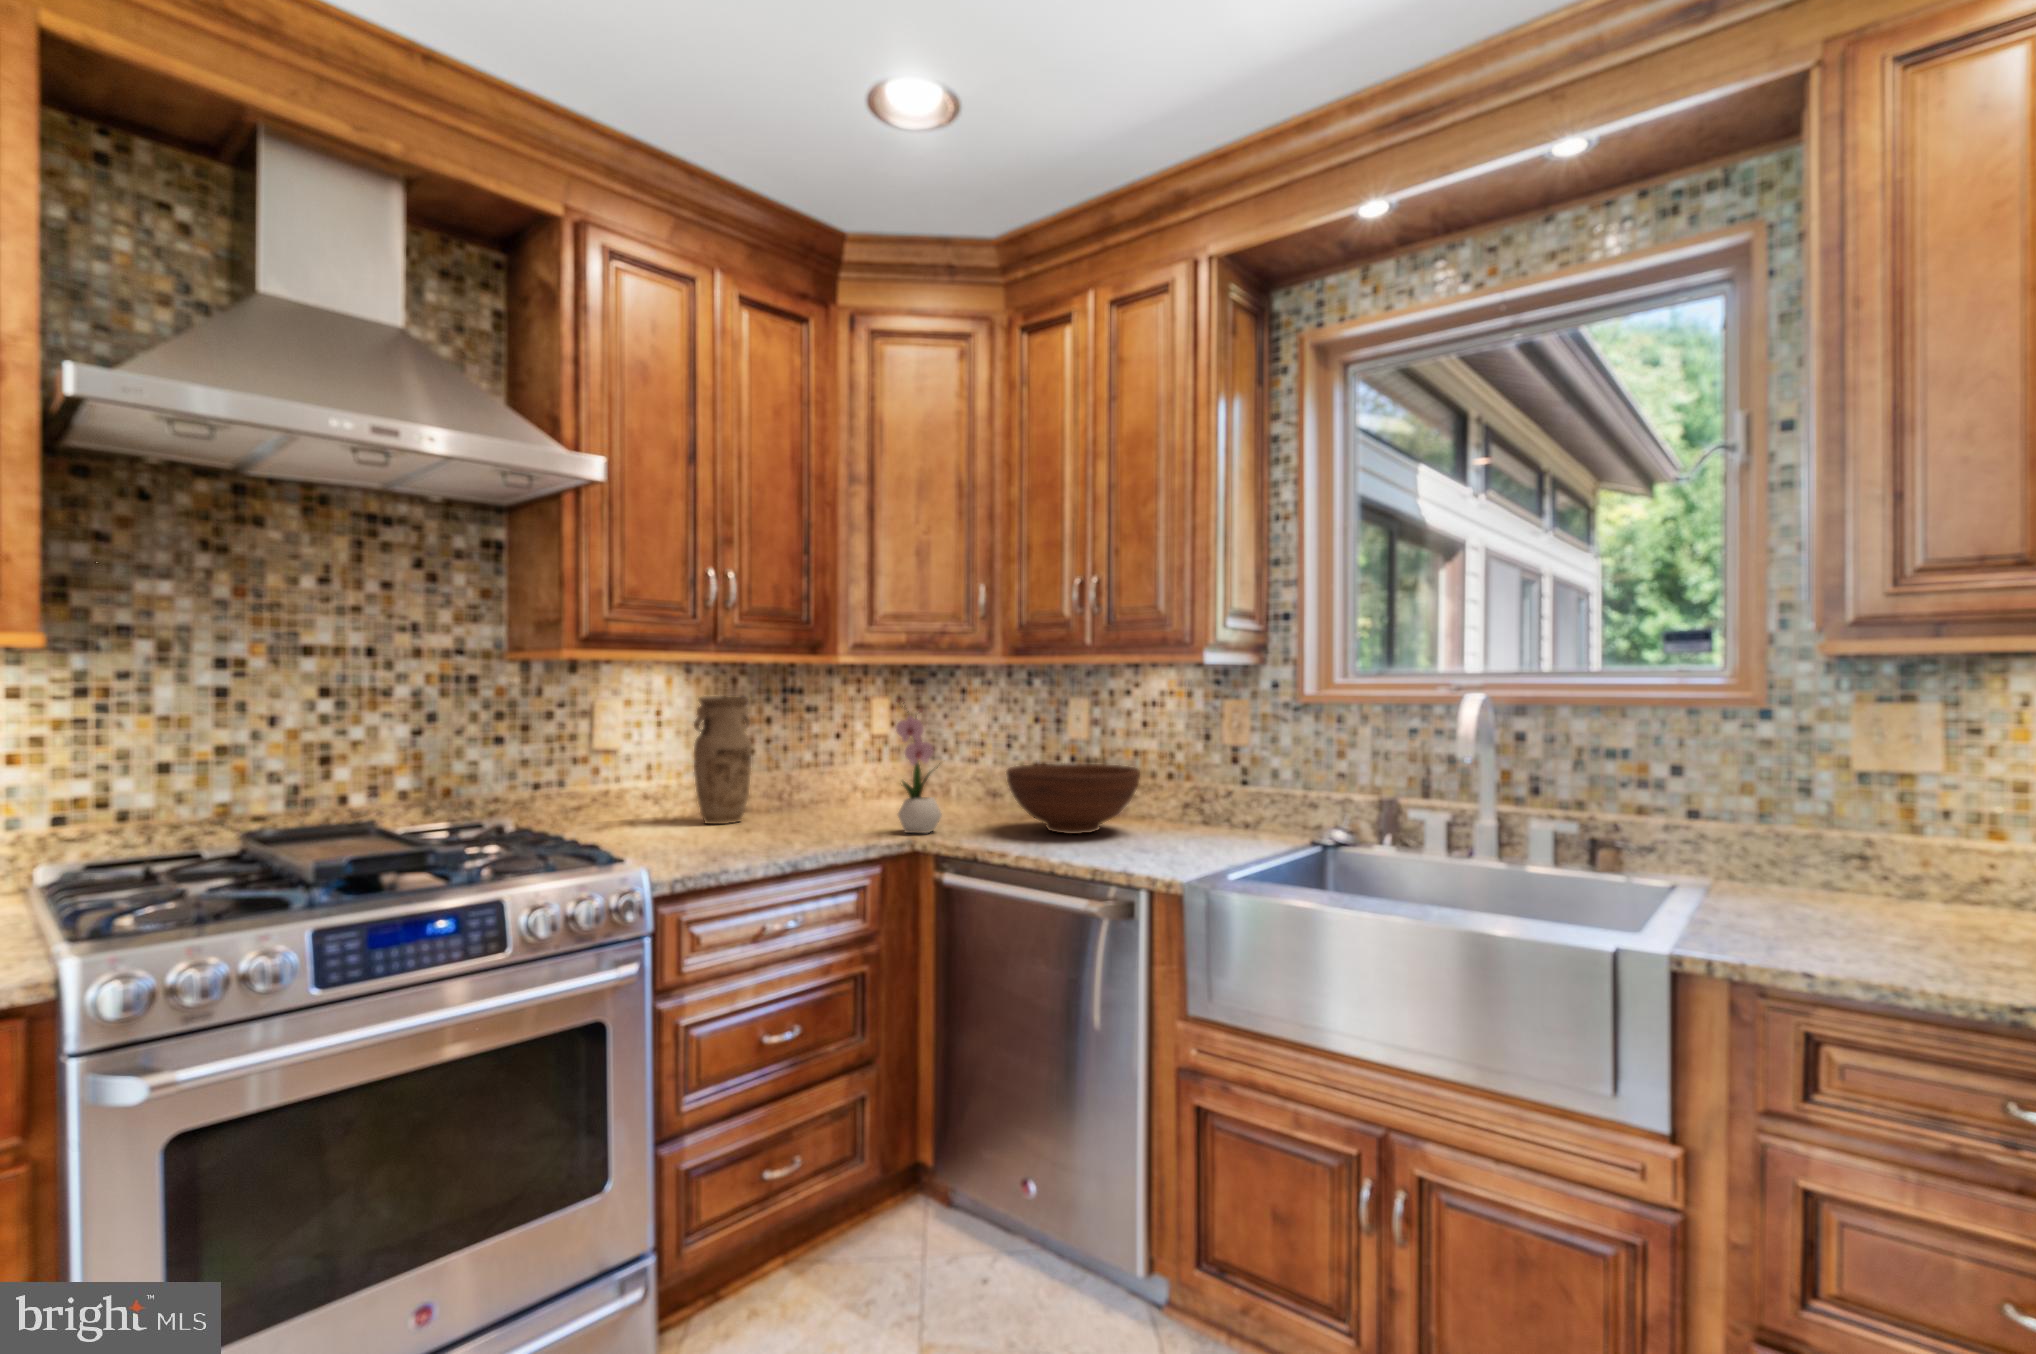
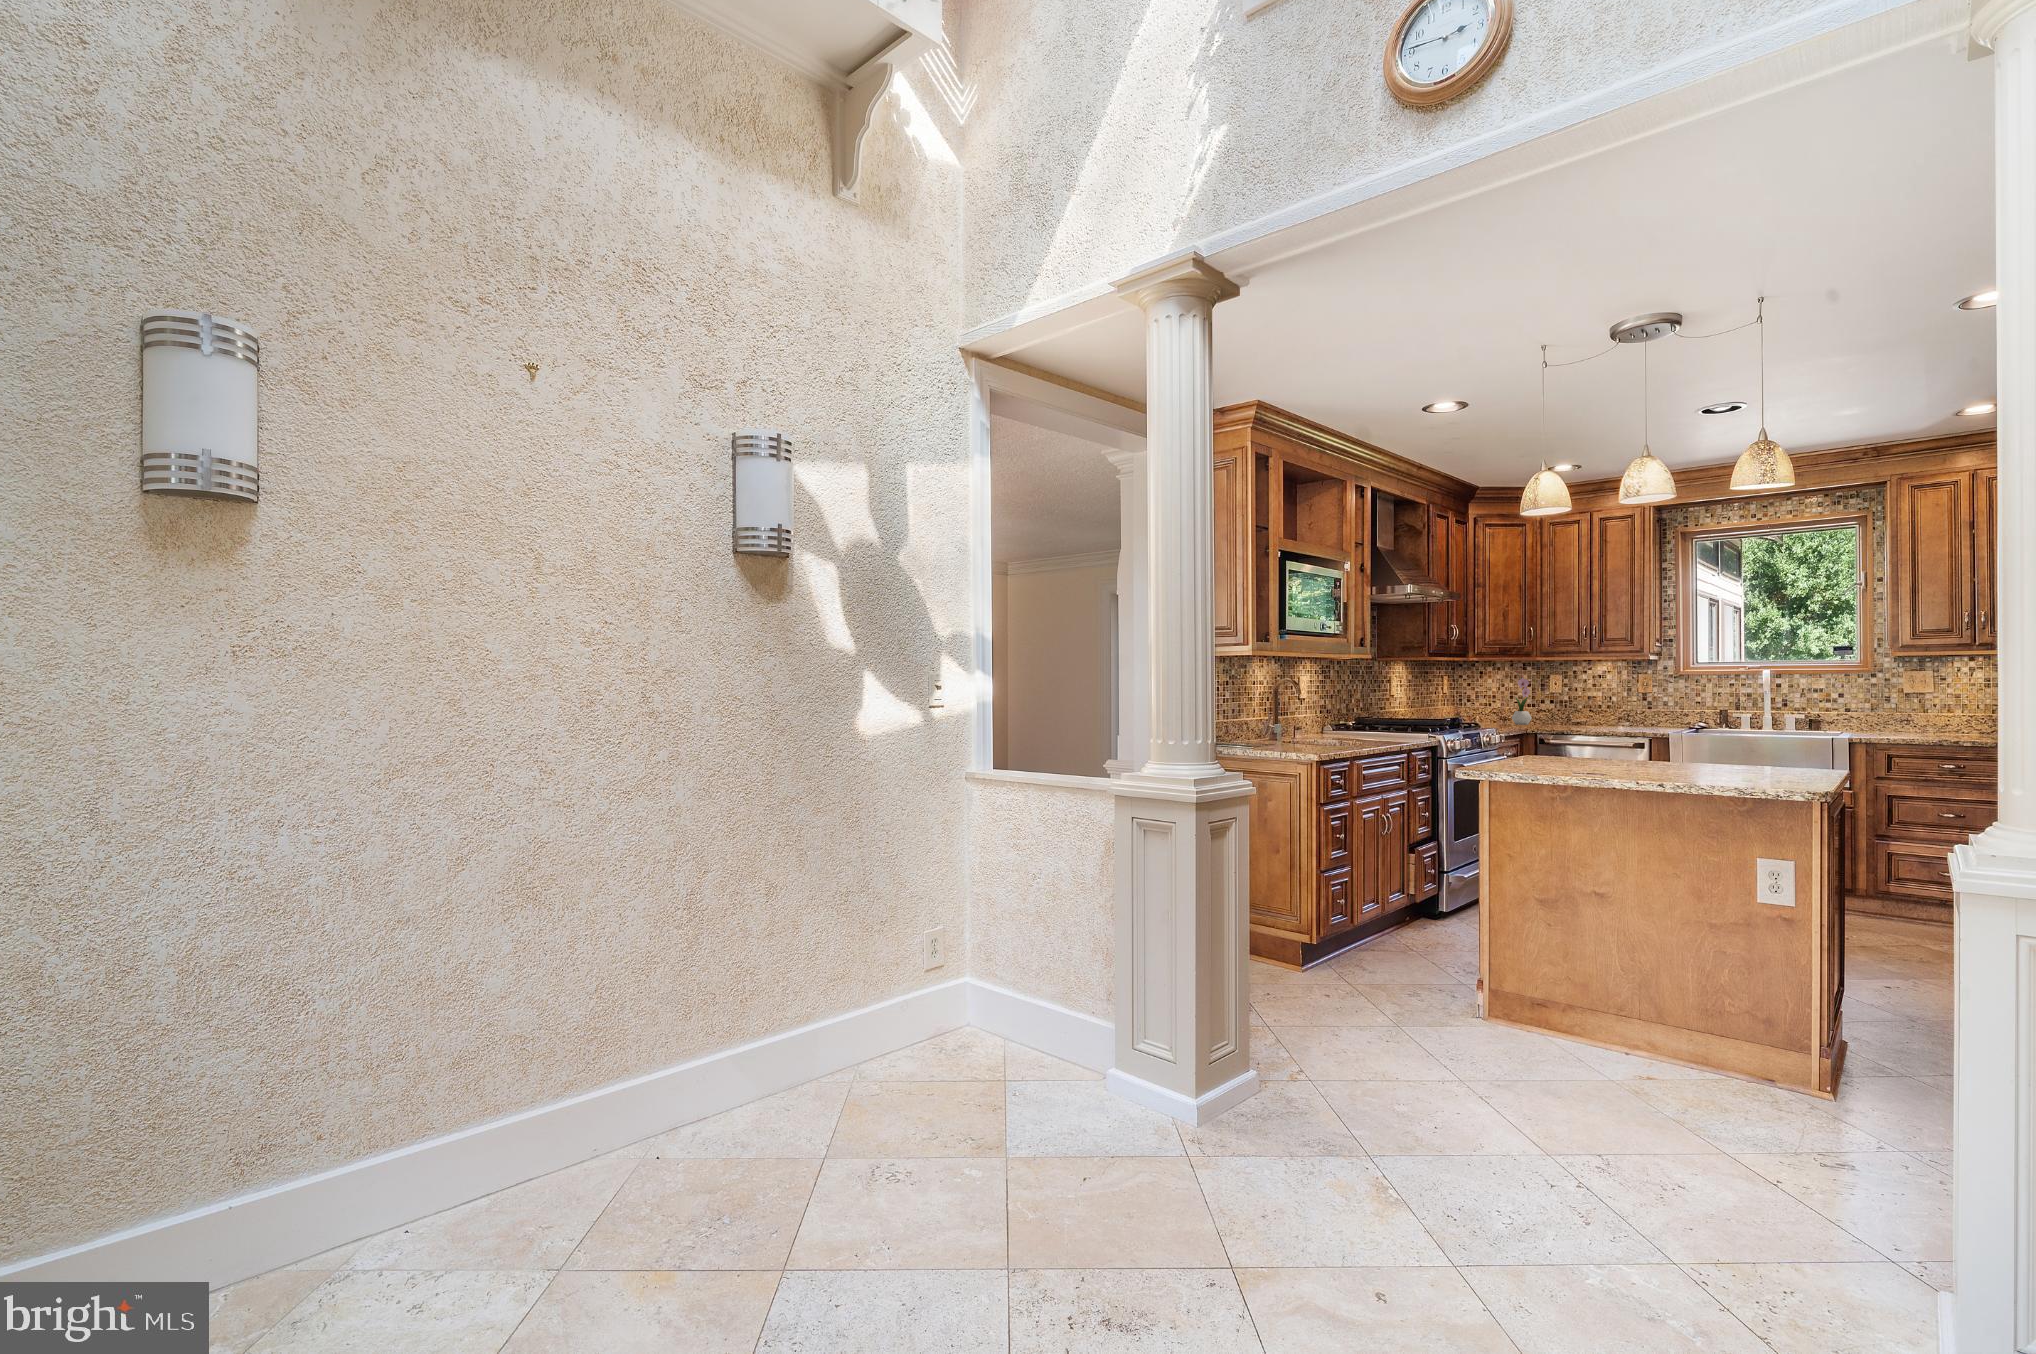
vase: present [694,696,752,824] -> none [1412,671,1435,723]
fruit bowl: present [1006,764,1140,834] -> none [1553,700,1614,725]

